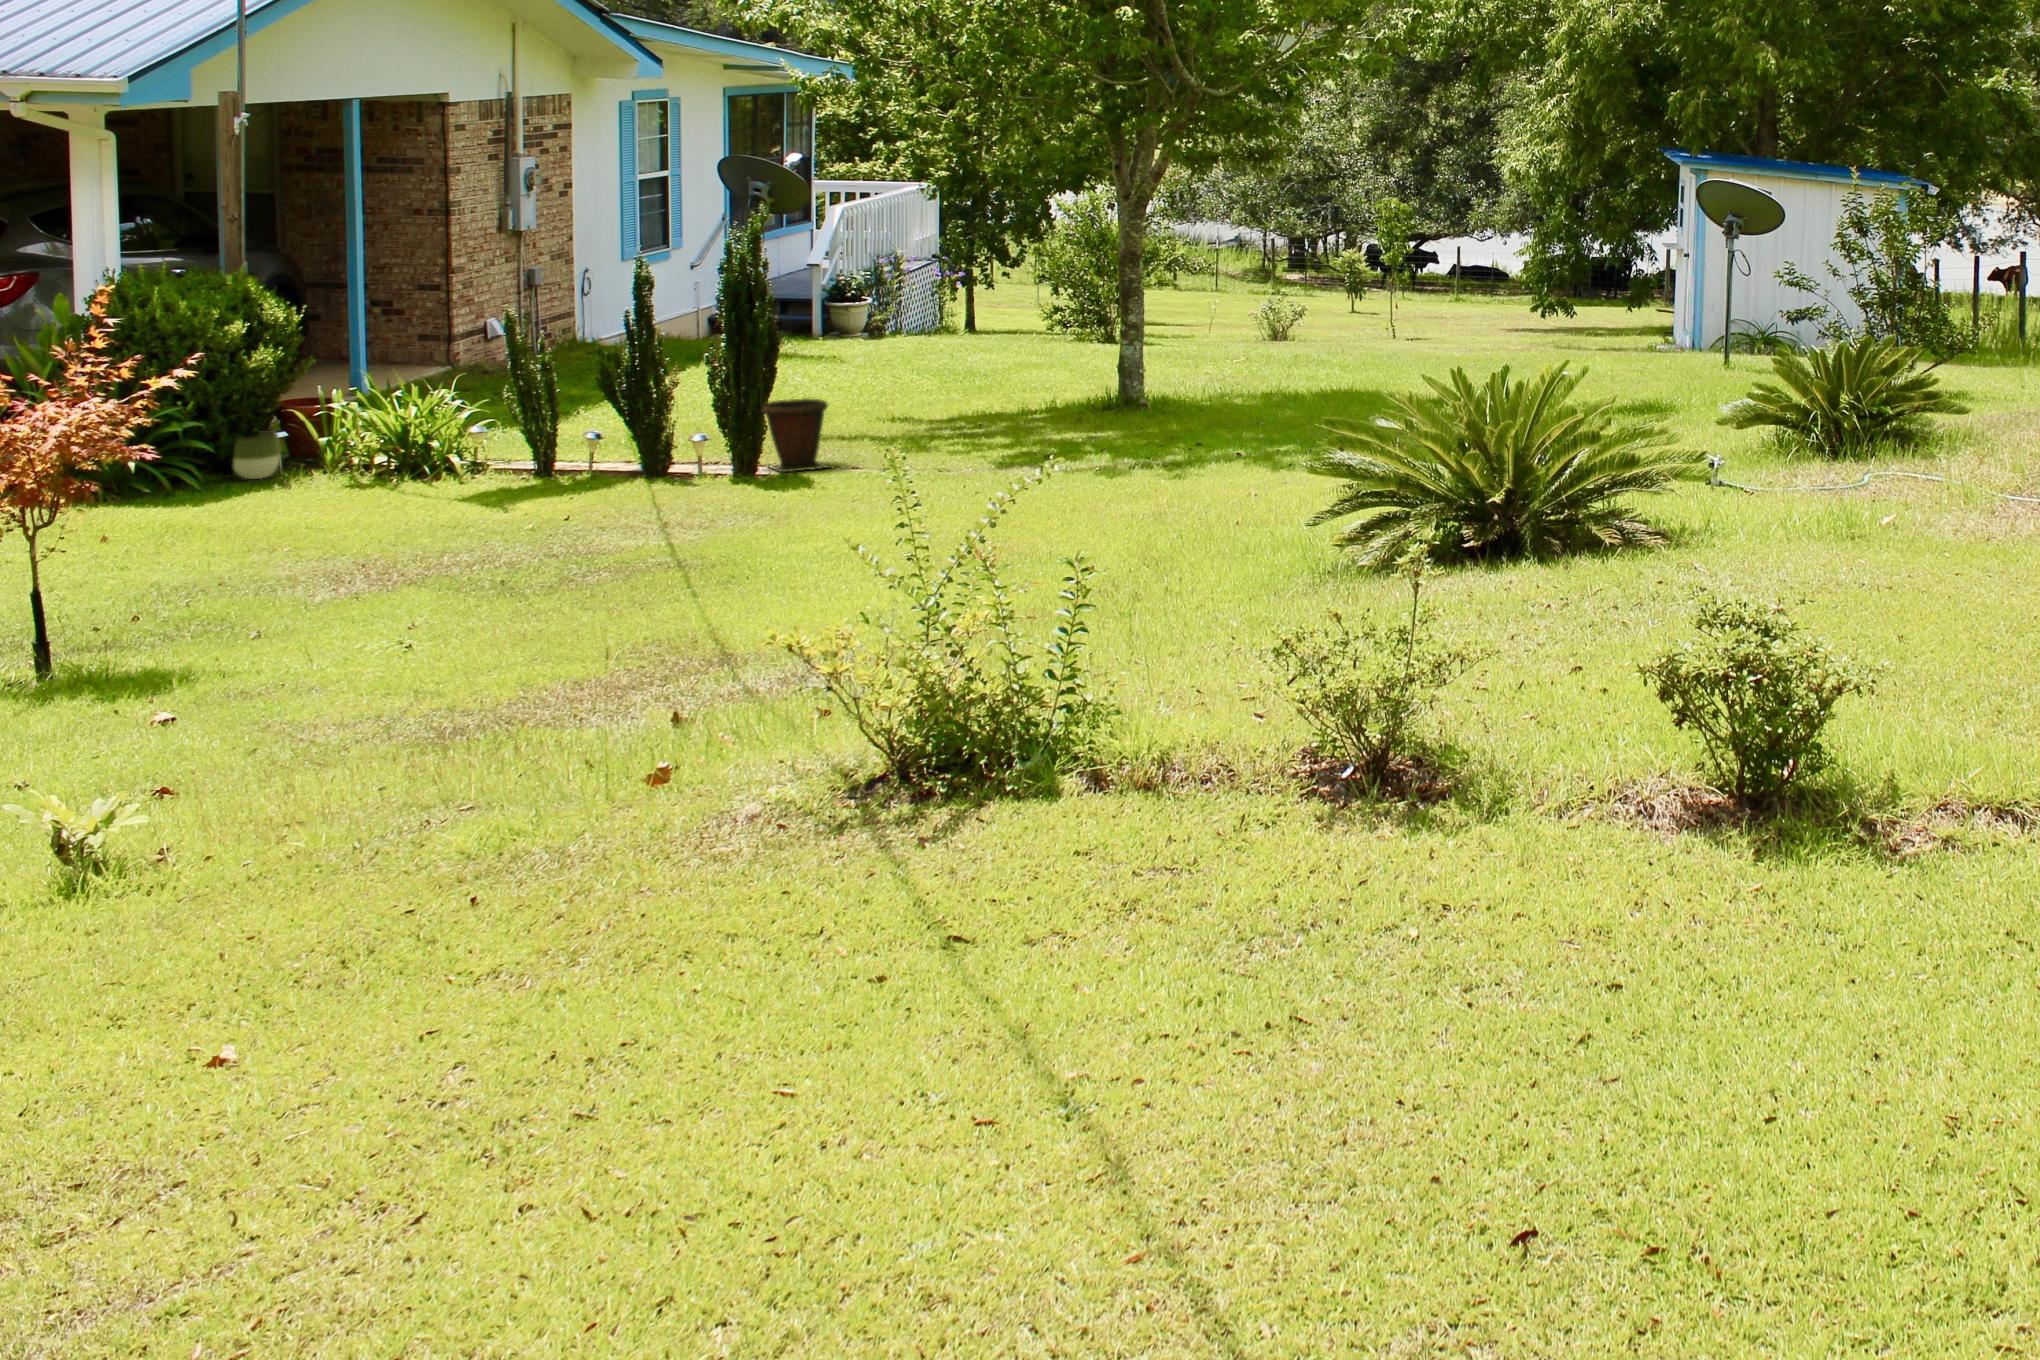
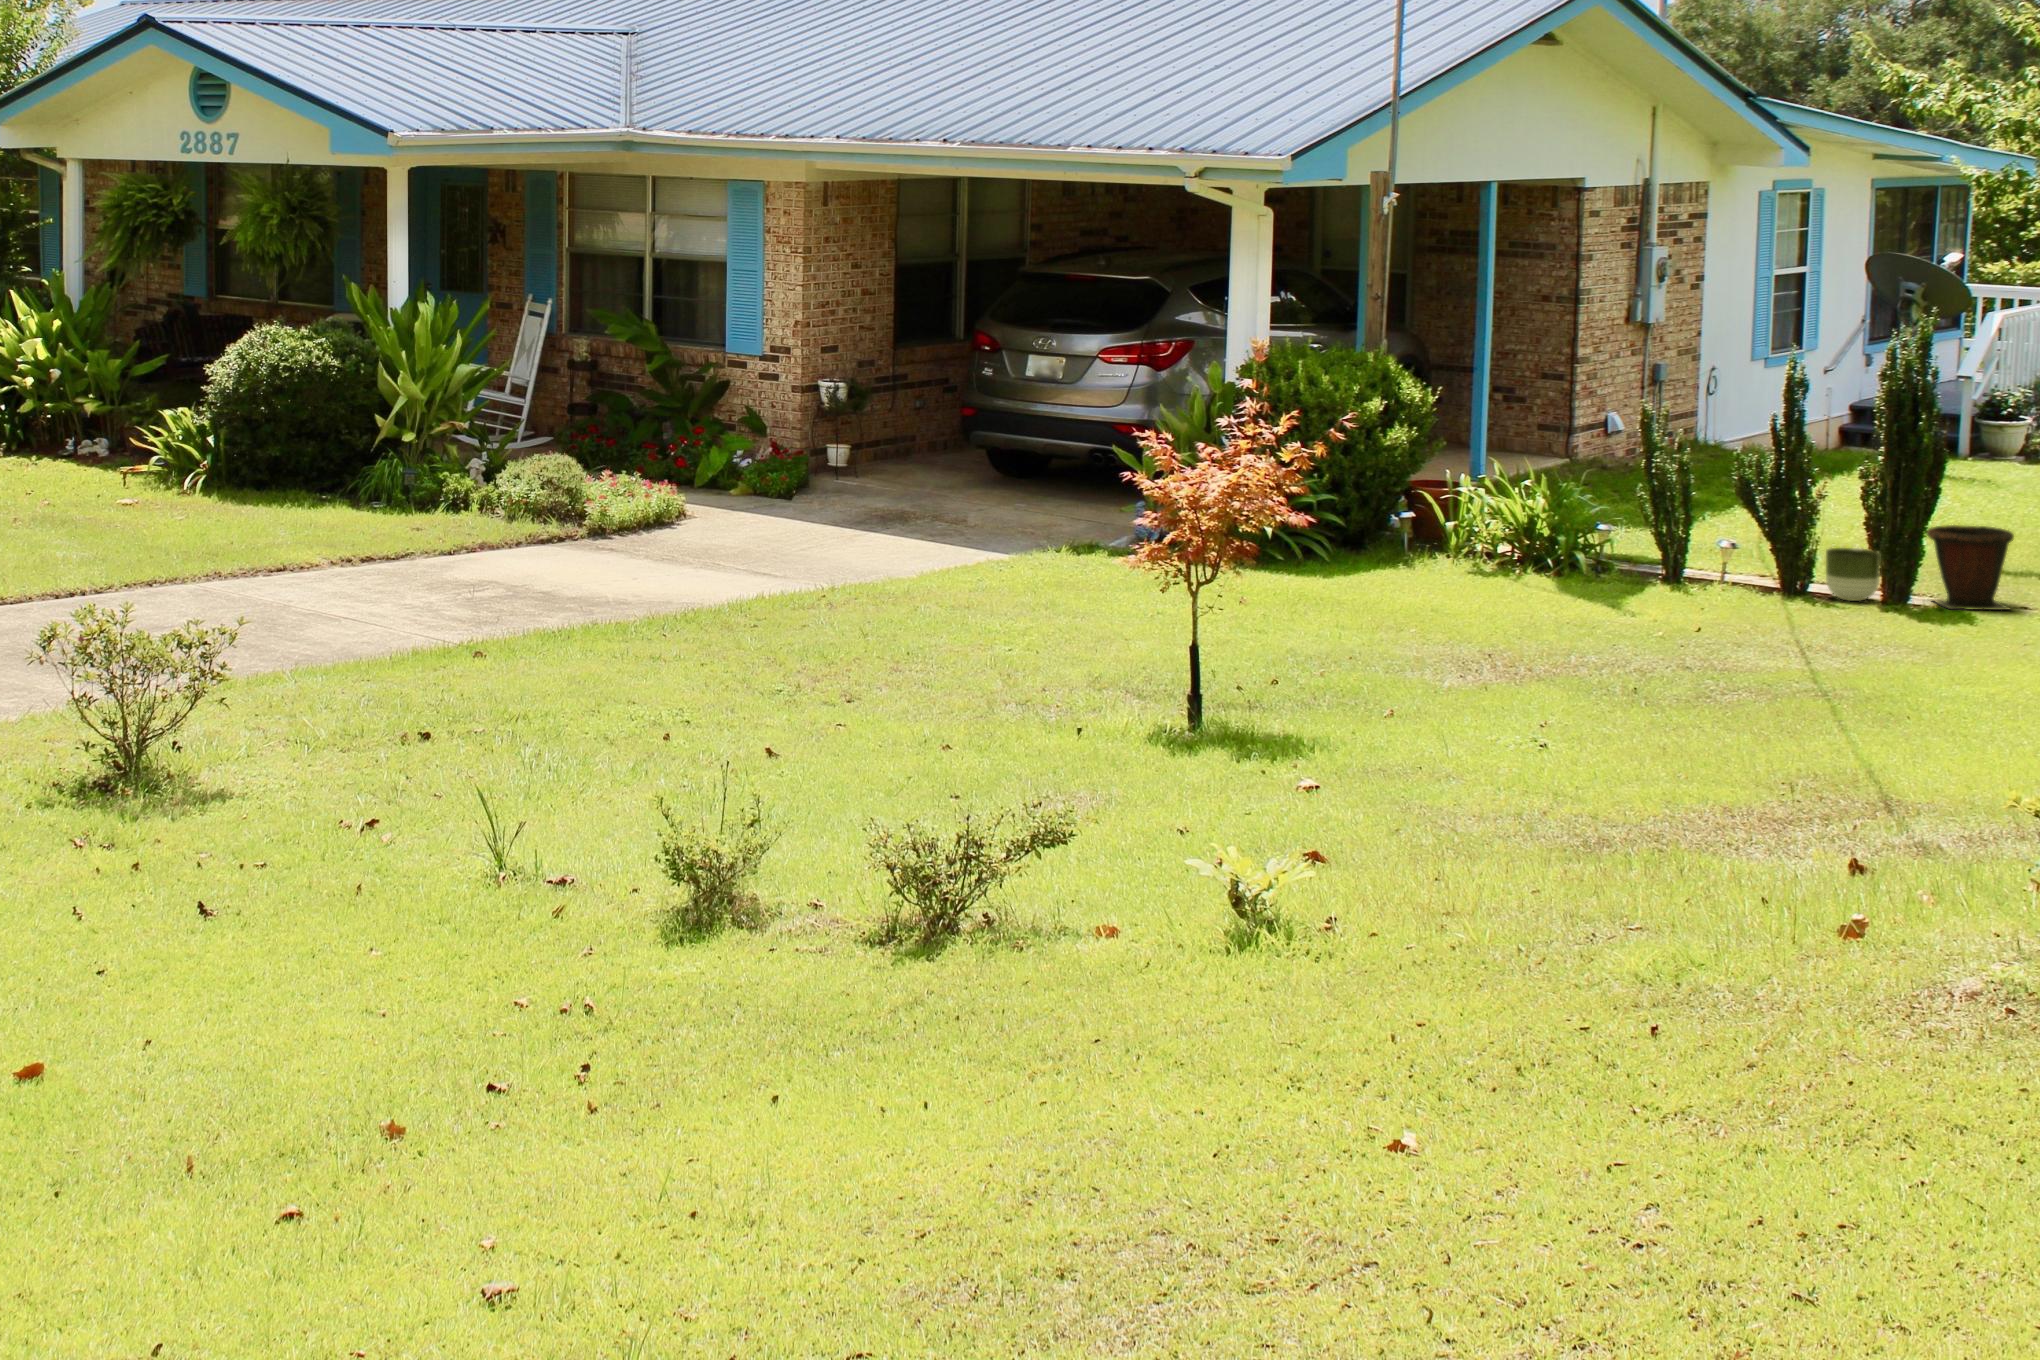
planter: present [234,431,279,479] -> present [1826,548,1880,601]

